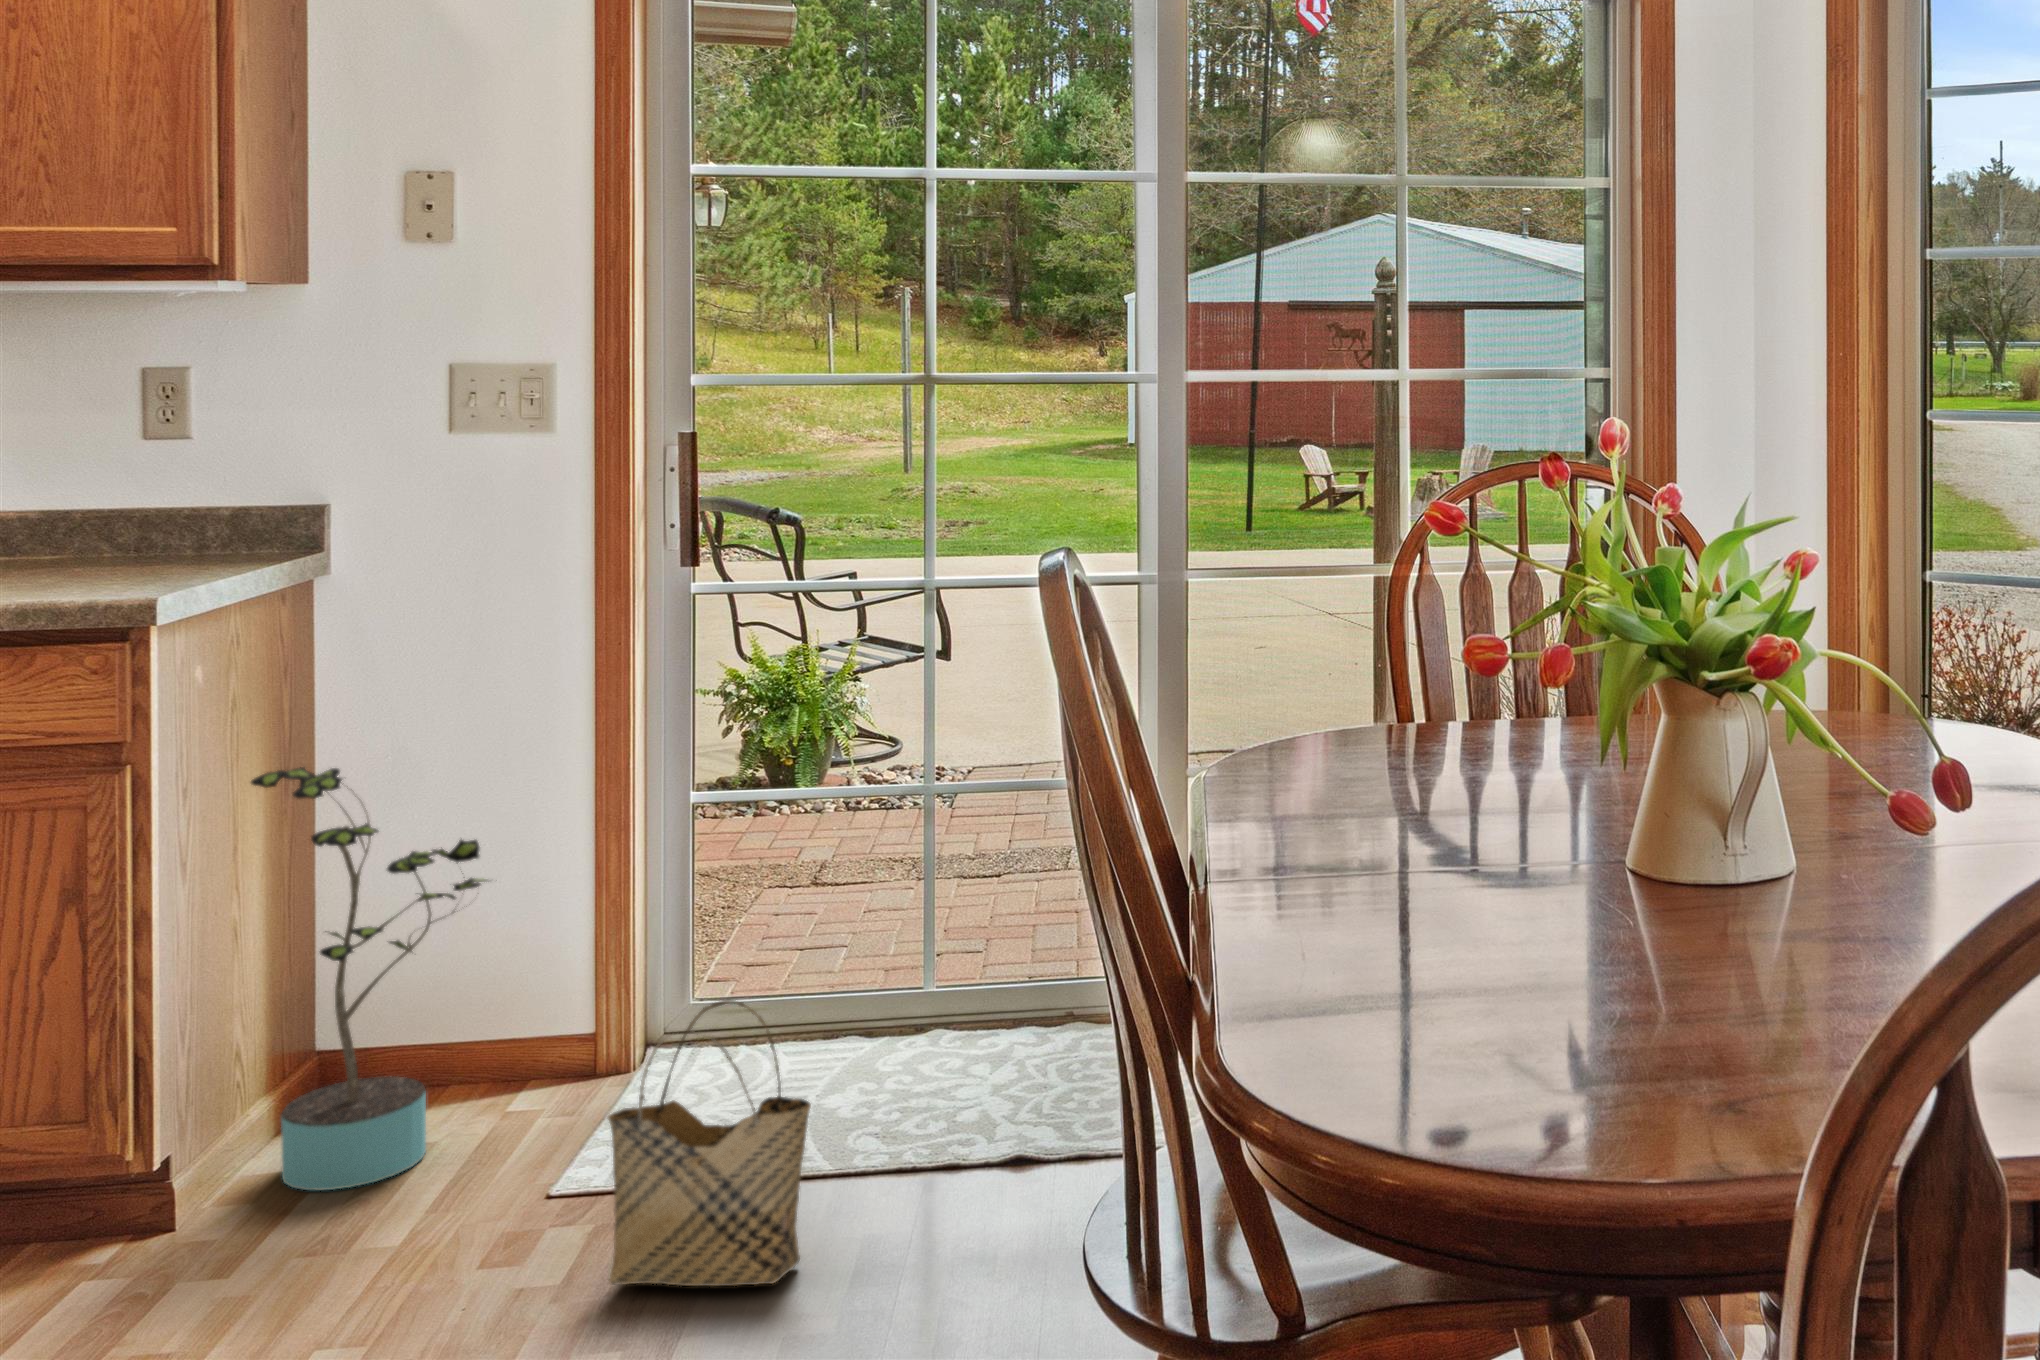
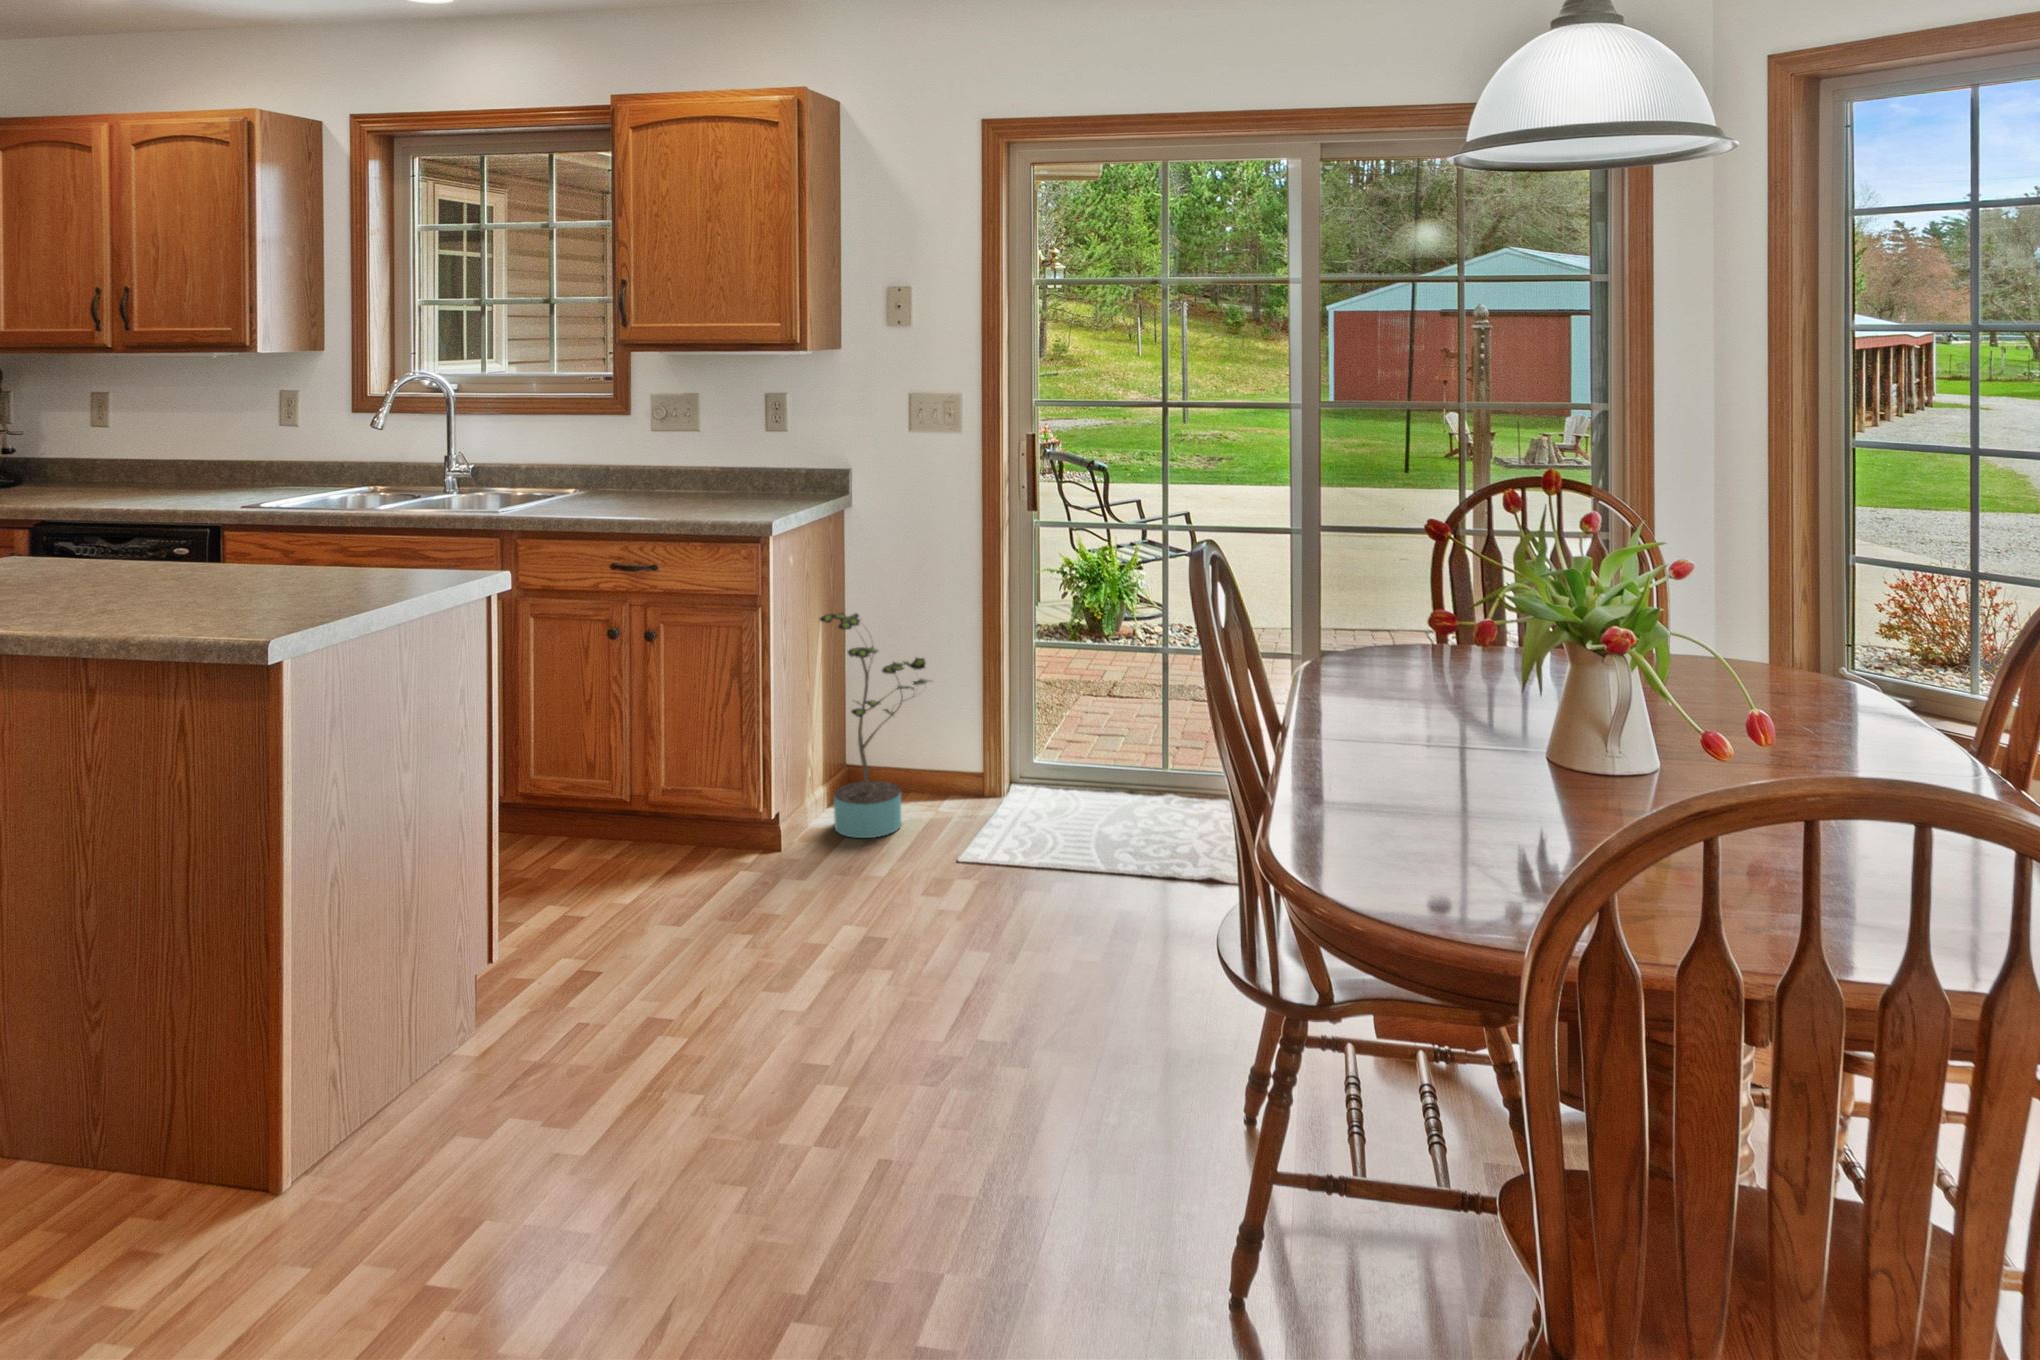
woven basket: present [608,1000,811,1286] -> none [990,763,1095,924]

